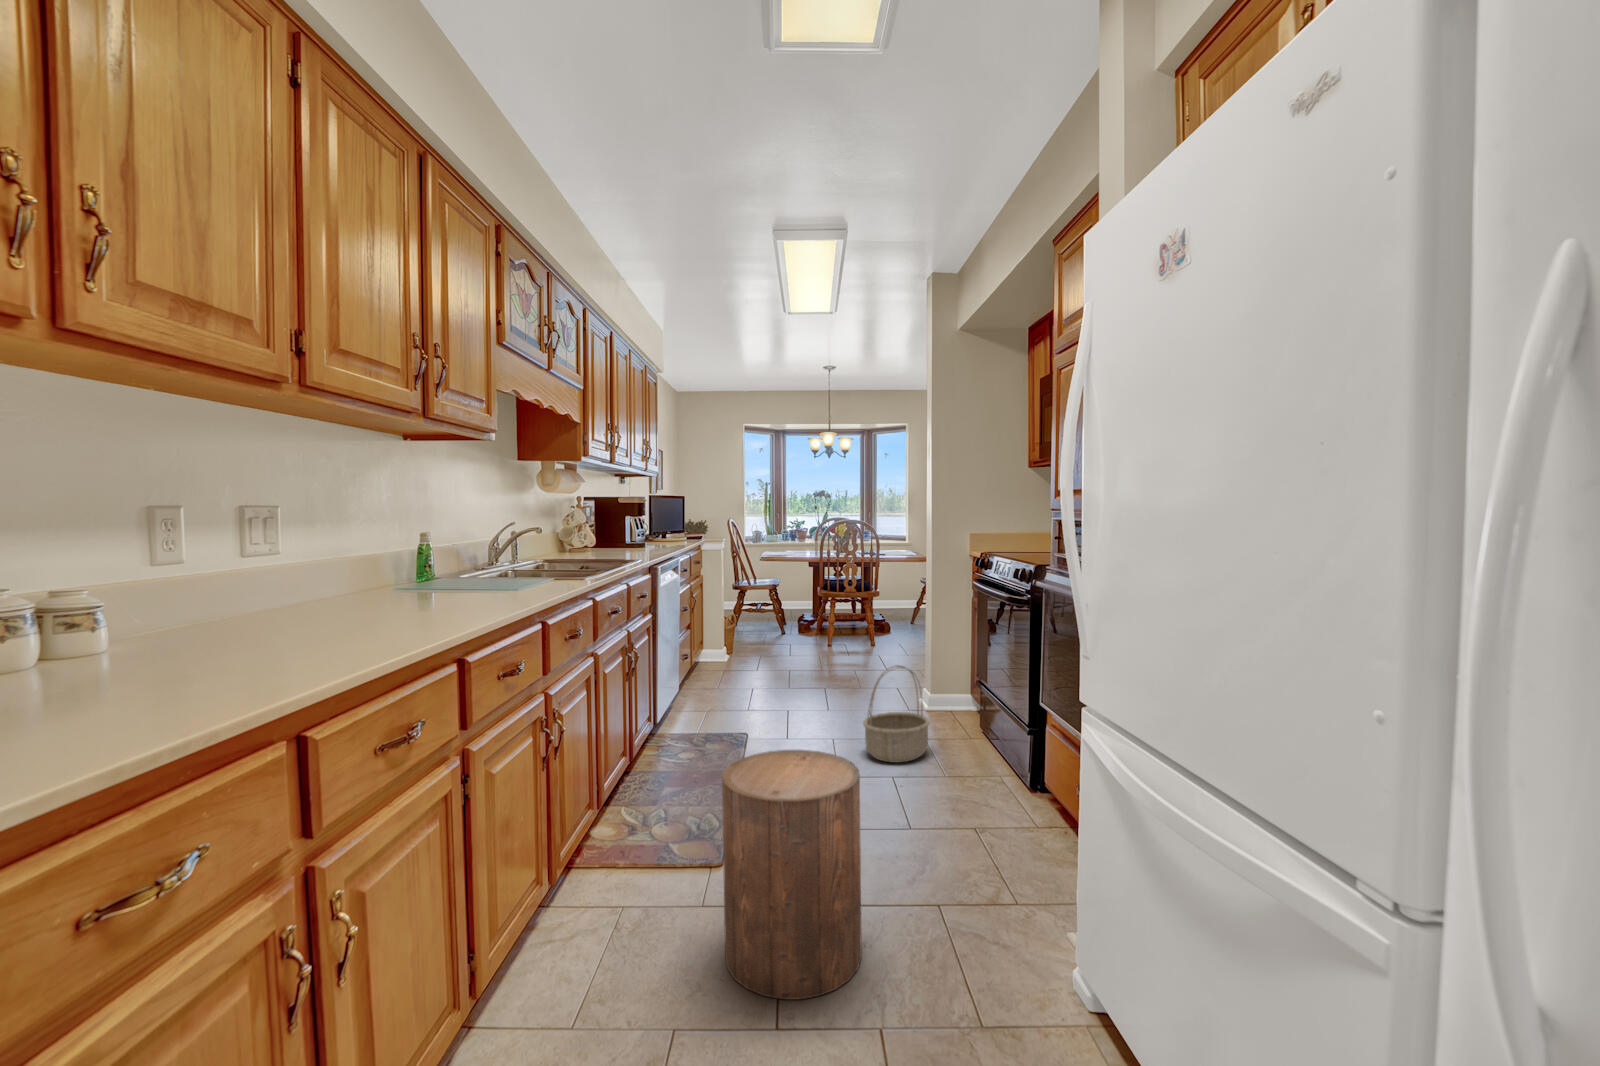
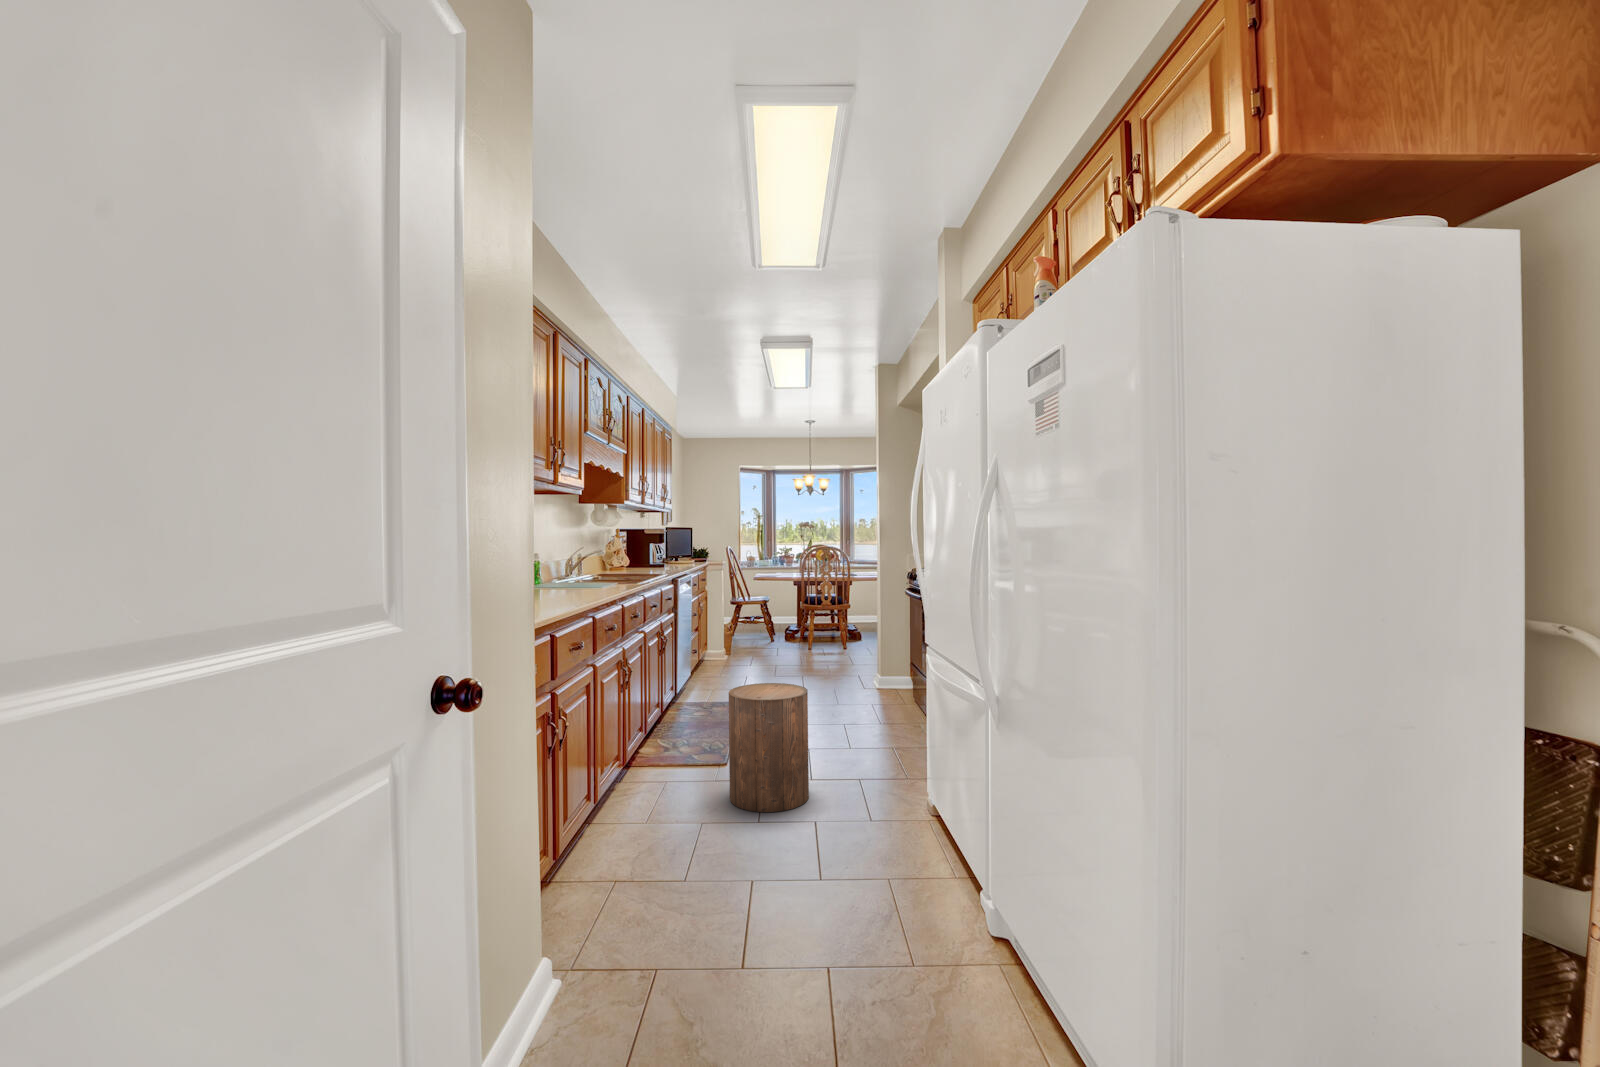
basket: present [863,665,930,763] -> none [825,649,873,717]

